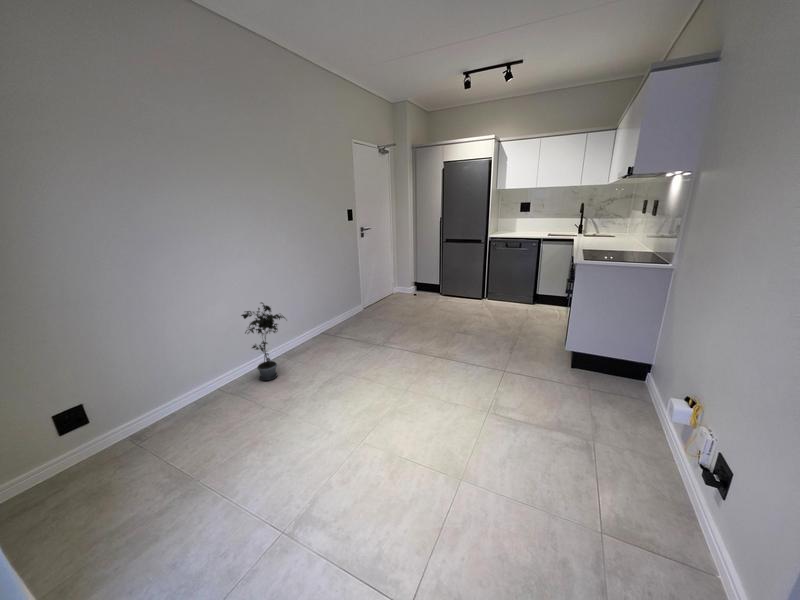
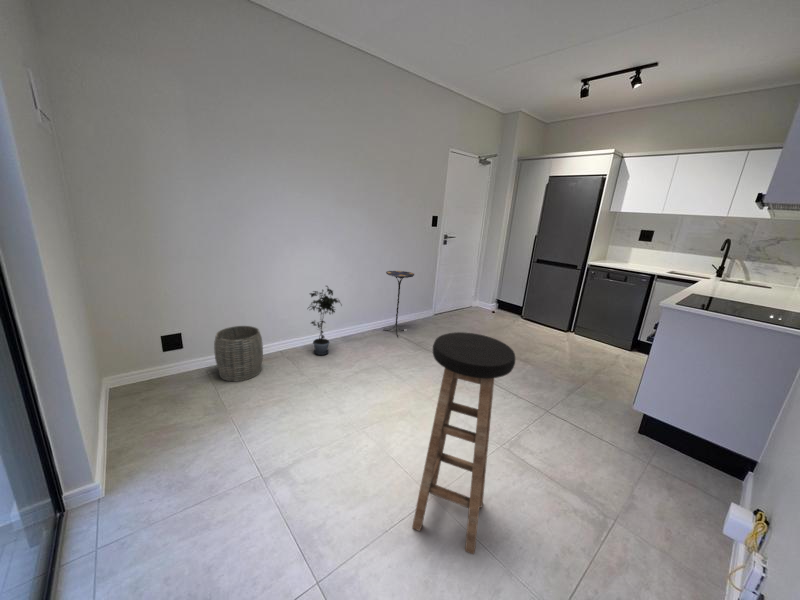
side table: none [315,271,347,339] -> present [386,271,414,336]
bar stool: none [447,318,528,513] -> present [412,332,515,554]
woven basket: none [138,370,207,444] -> present [214,326,263,381]

